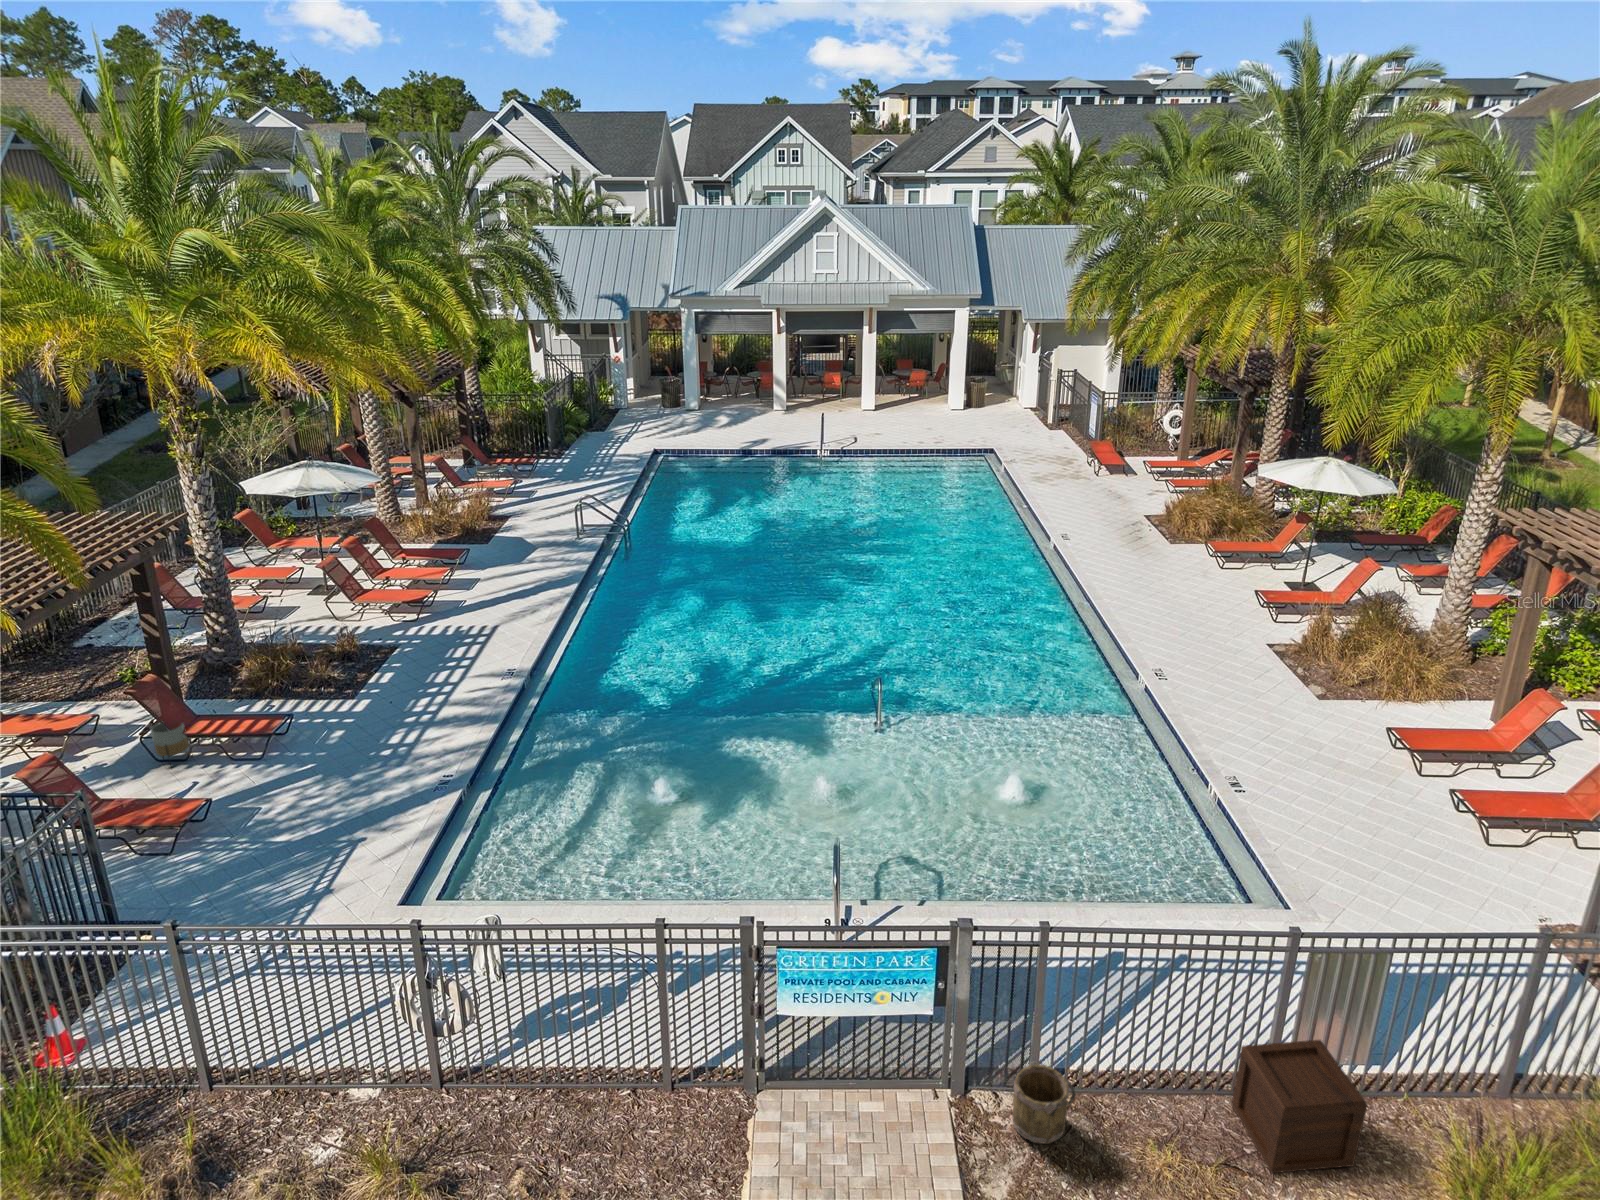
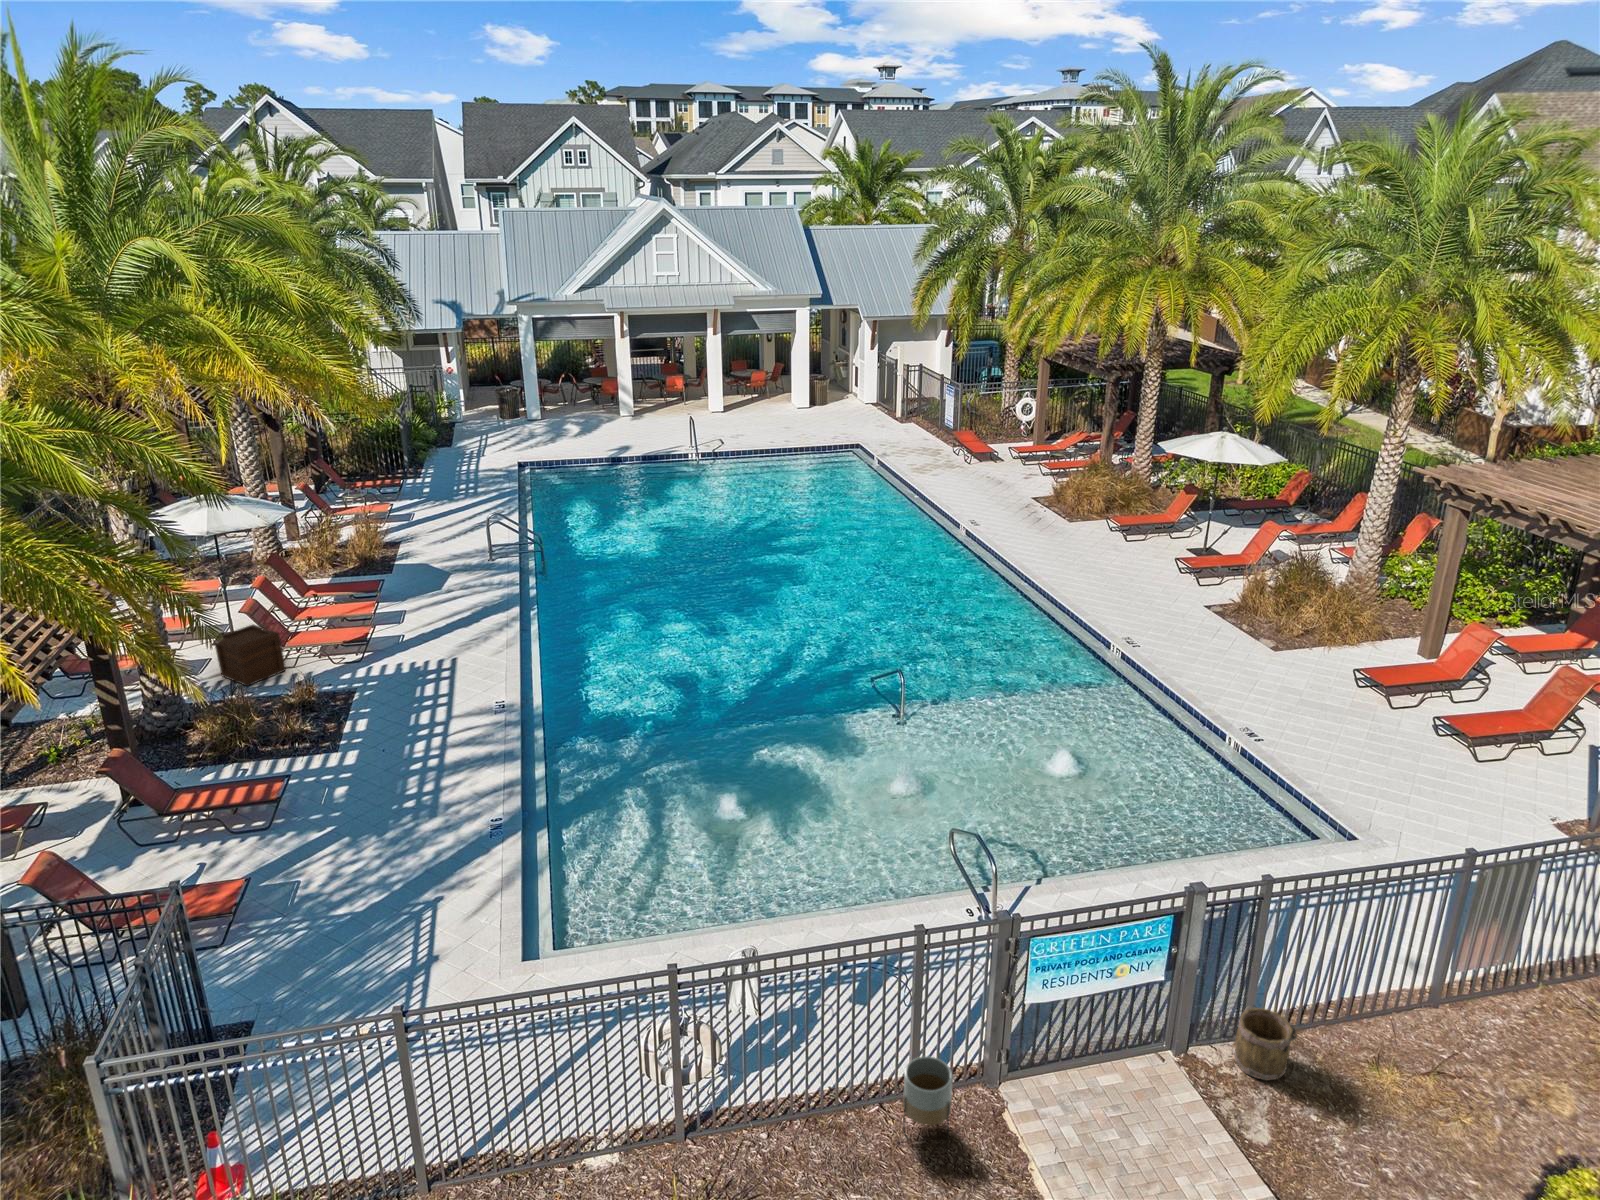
planter: present [151,723,191,767] -> present [903,1056,953,1133]
wooden crate: present [1232,1040,1368,1173] -> present [215,625,286,686]

